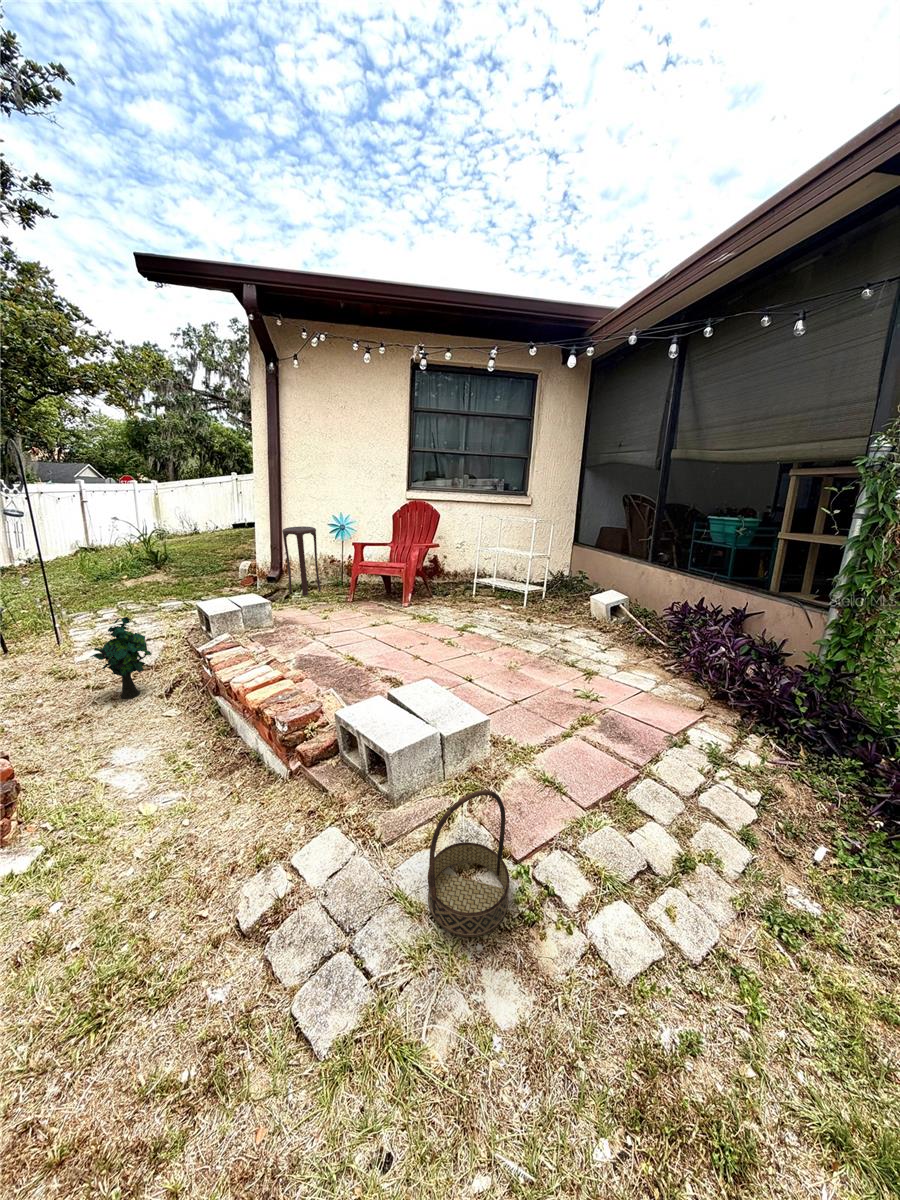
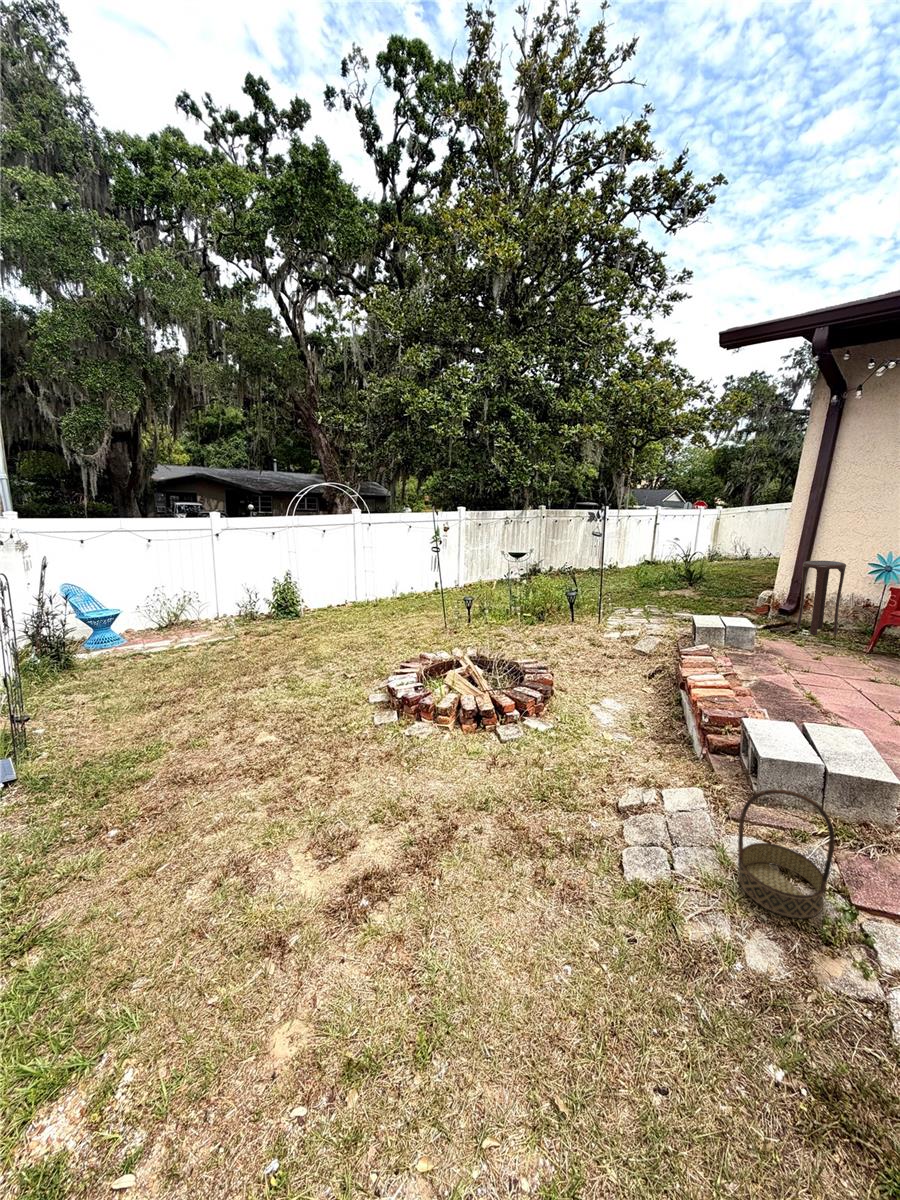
decorative plant: present [90,617,152,699] -> none [607,611,645,669]

